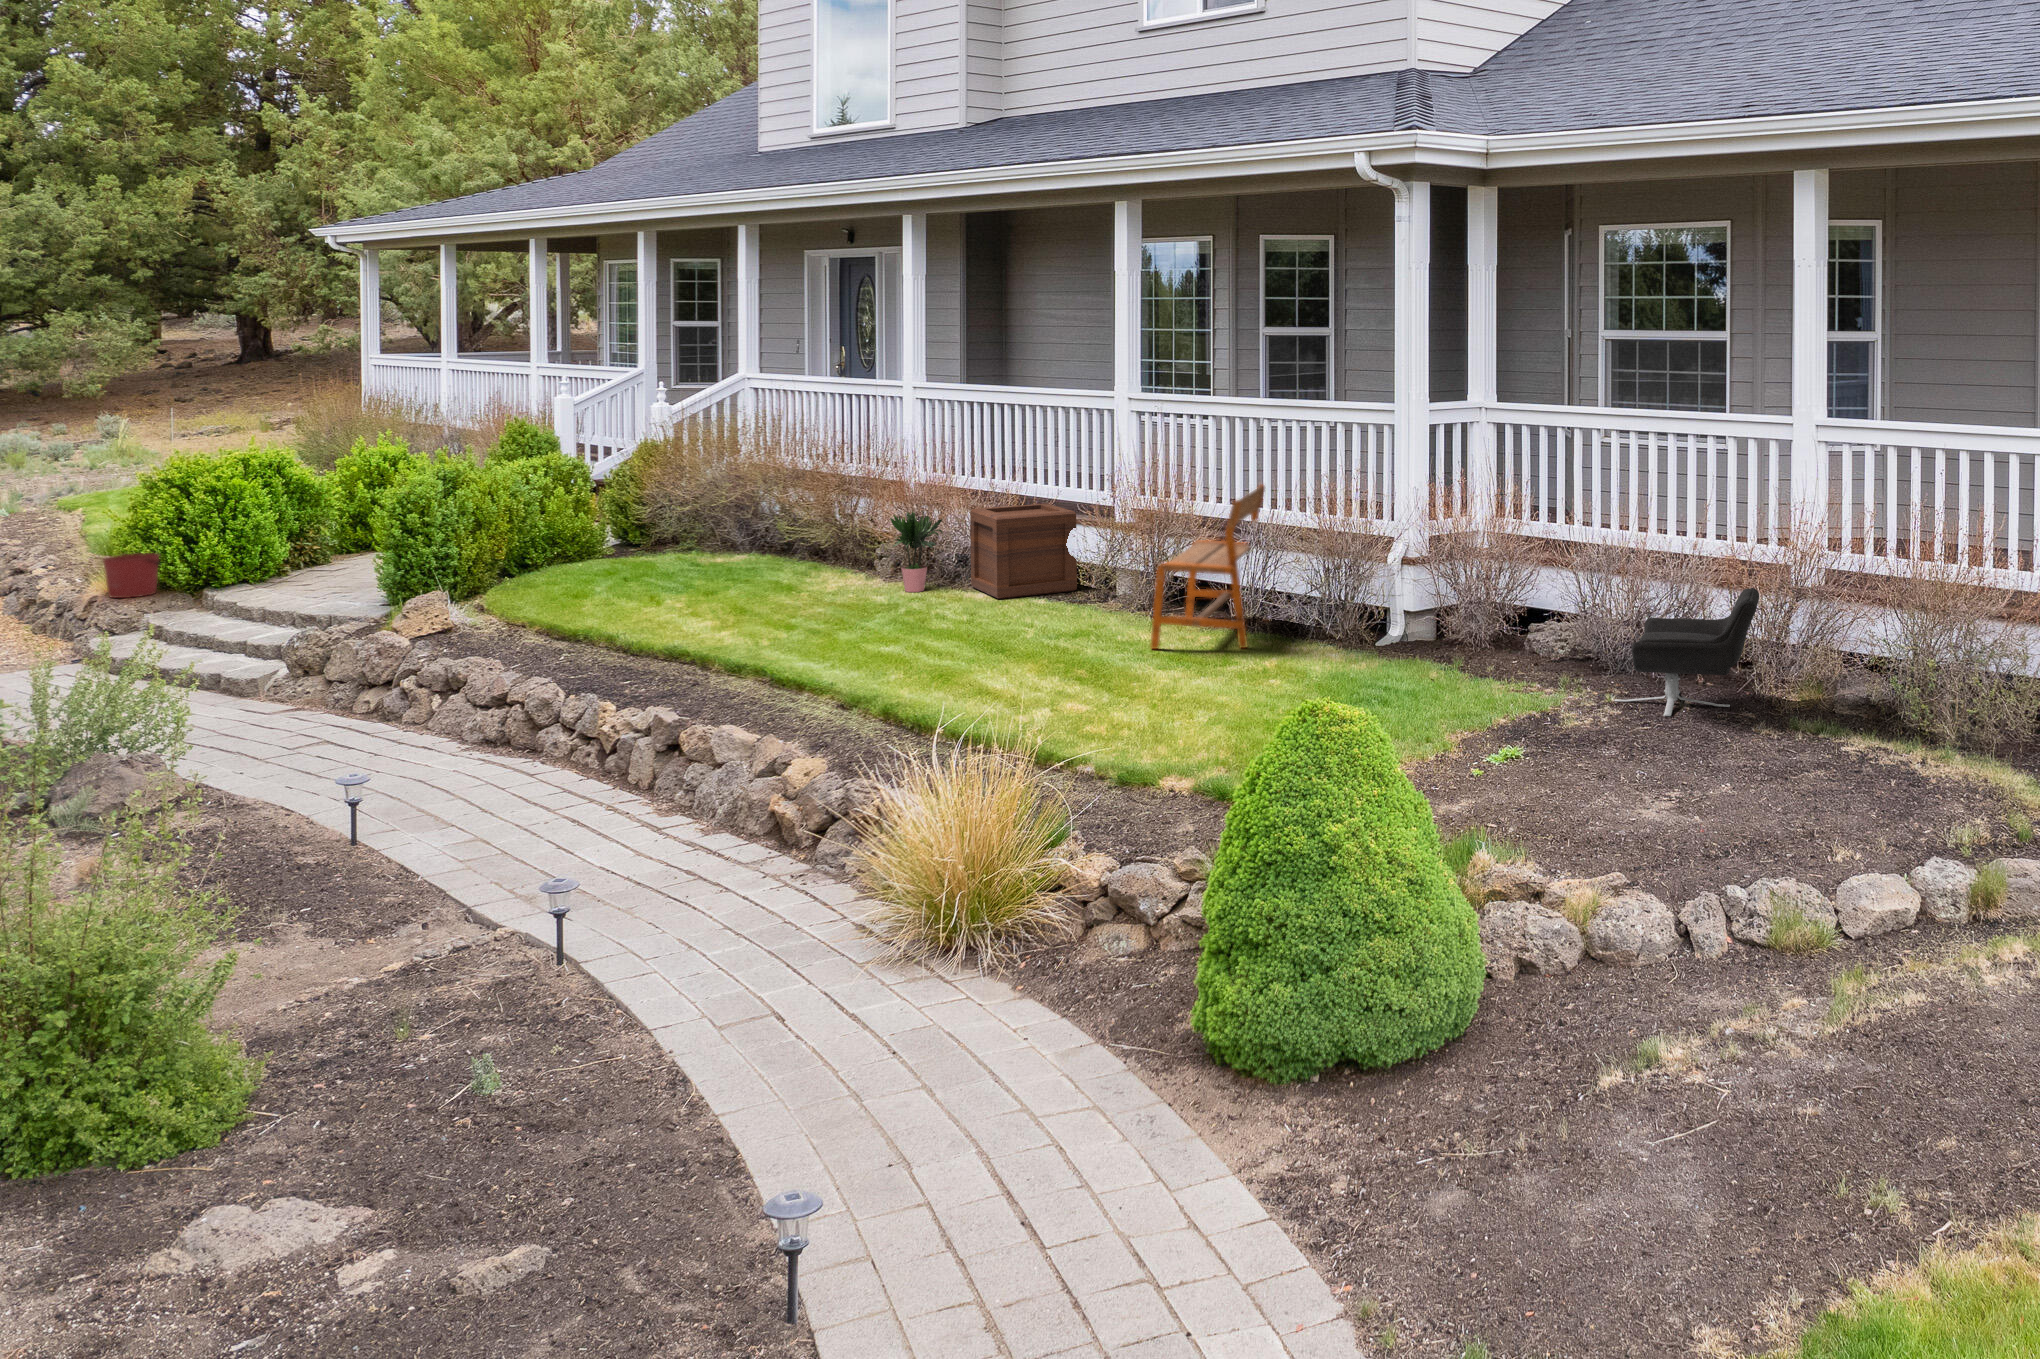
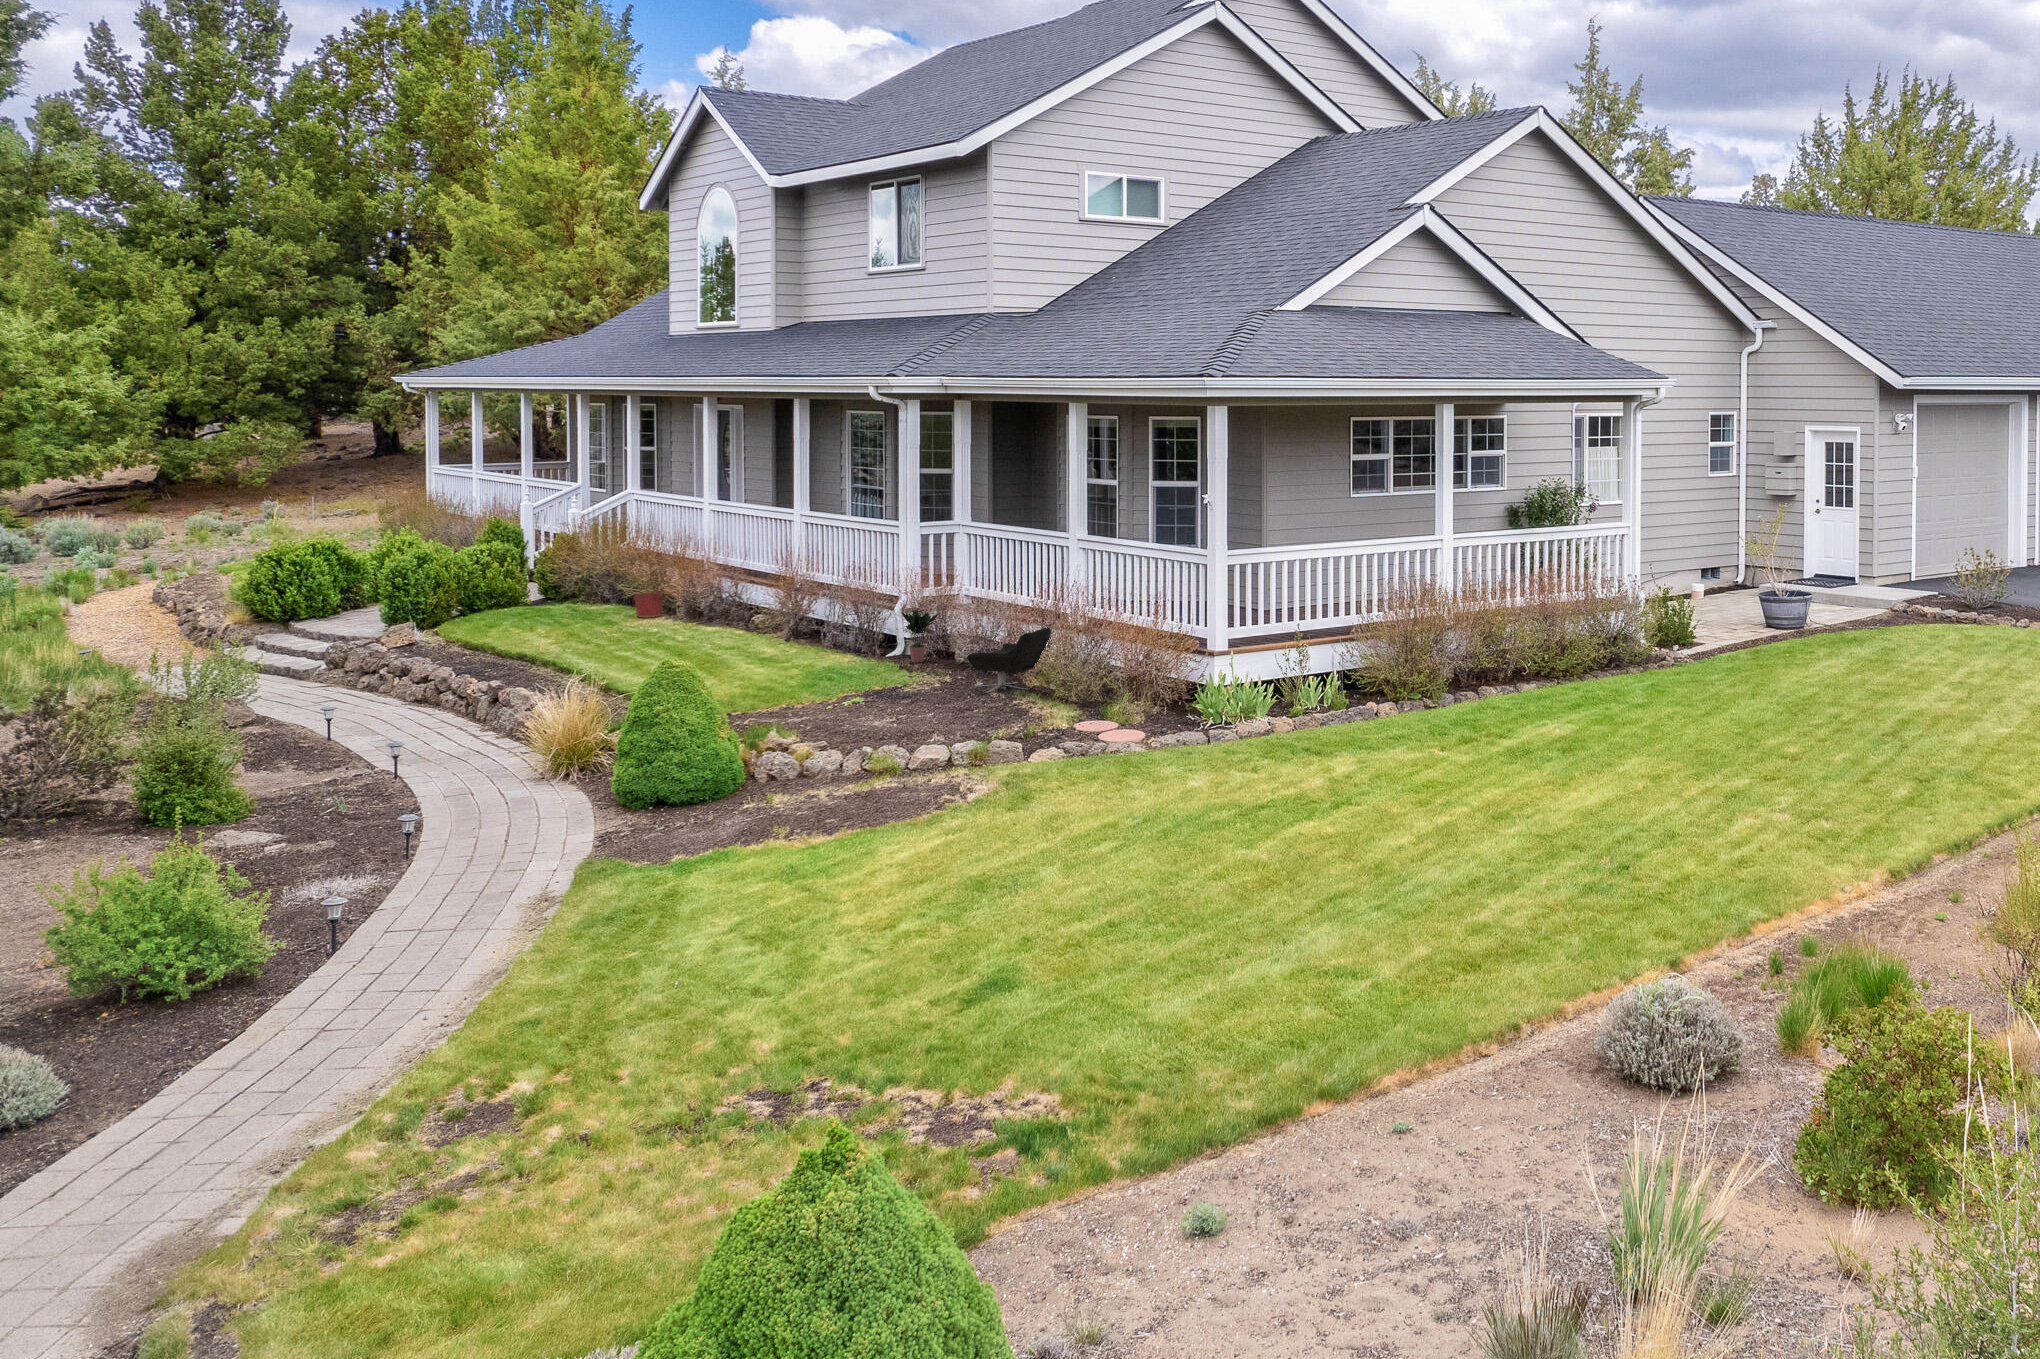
bench: present [1150,485,1265,649] -> none [776,568,867,660]
wooden crate: present [970,503,1077,599] -> none [723,577,782,633]
potted plant: present [890,511,943,592] -> present [902,610,938,663]
bucket: present [103,553,161,598] -> present [634,592,663,618]

